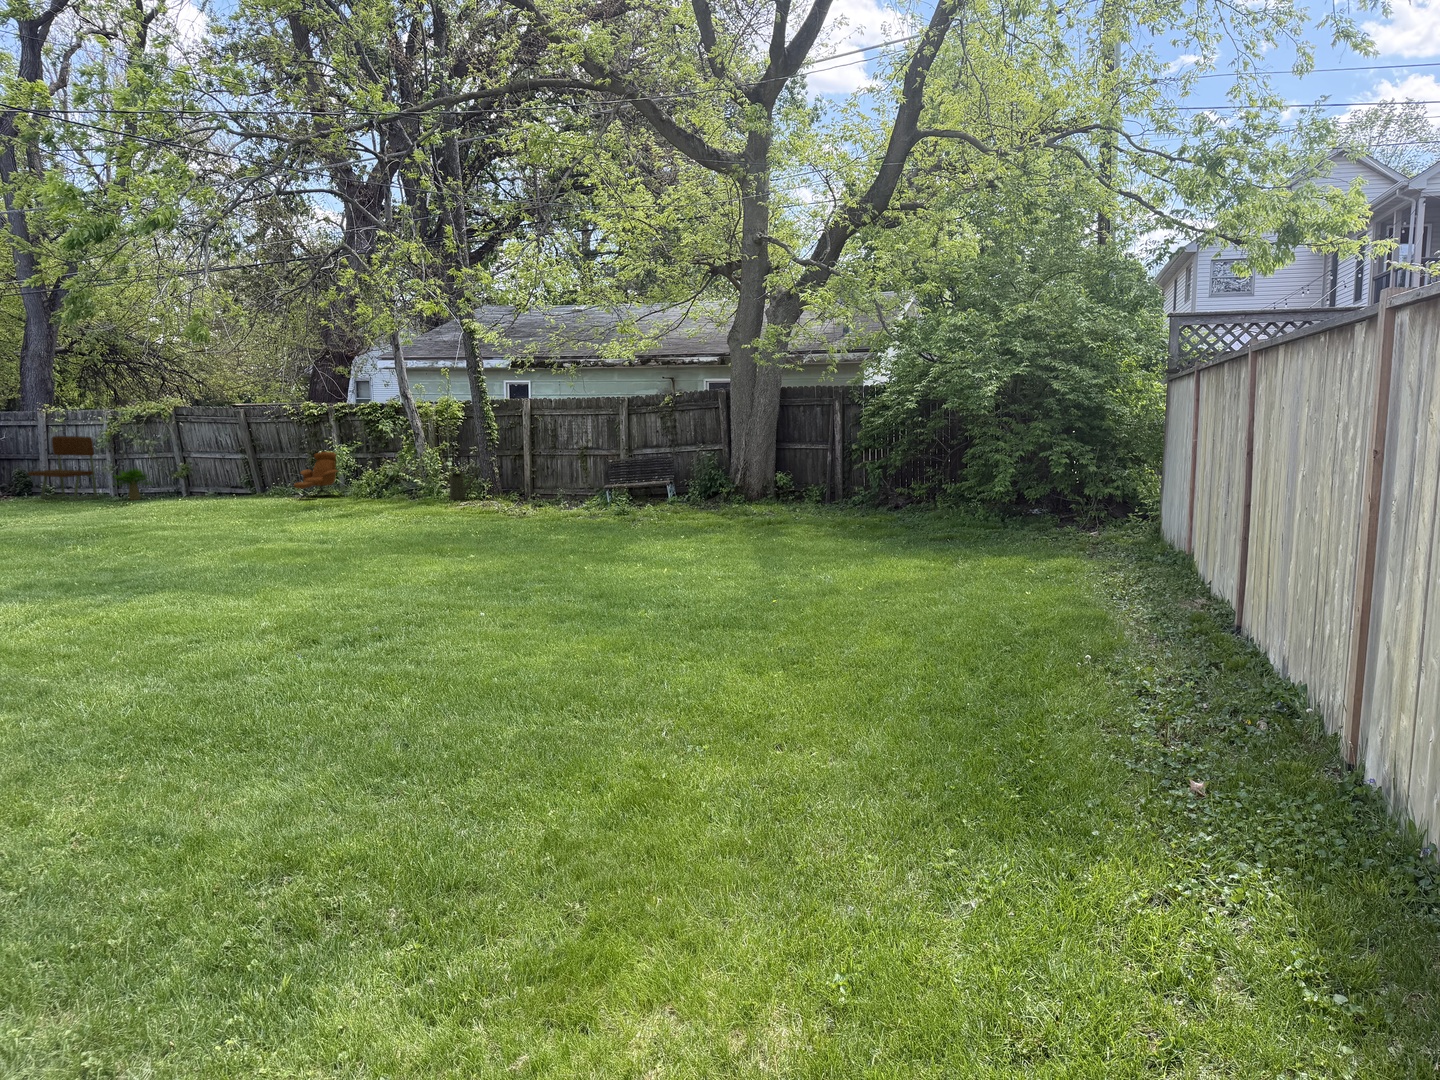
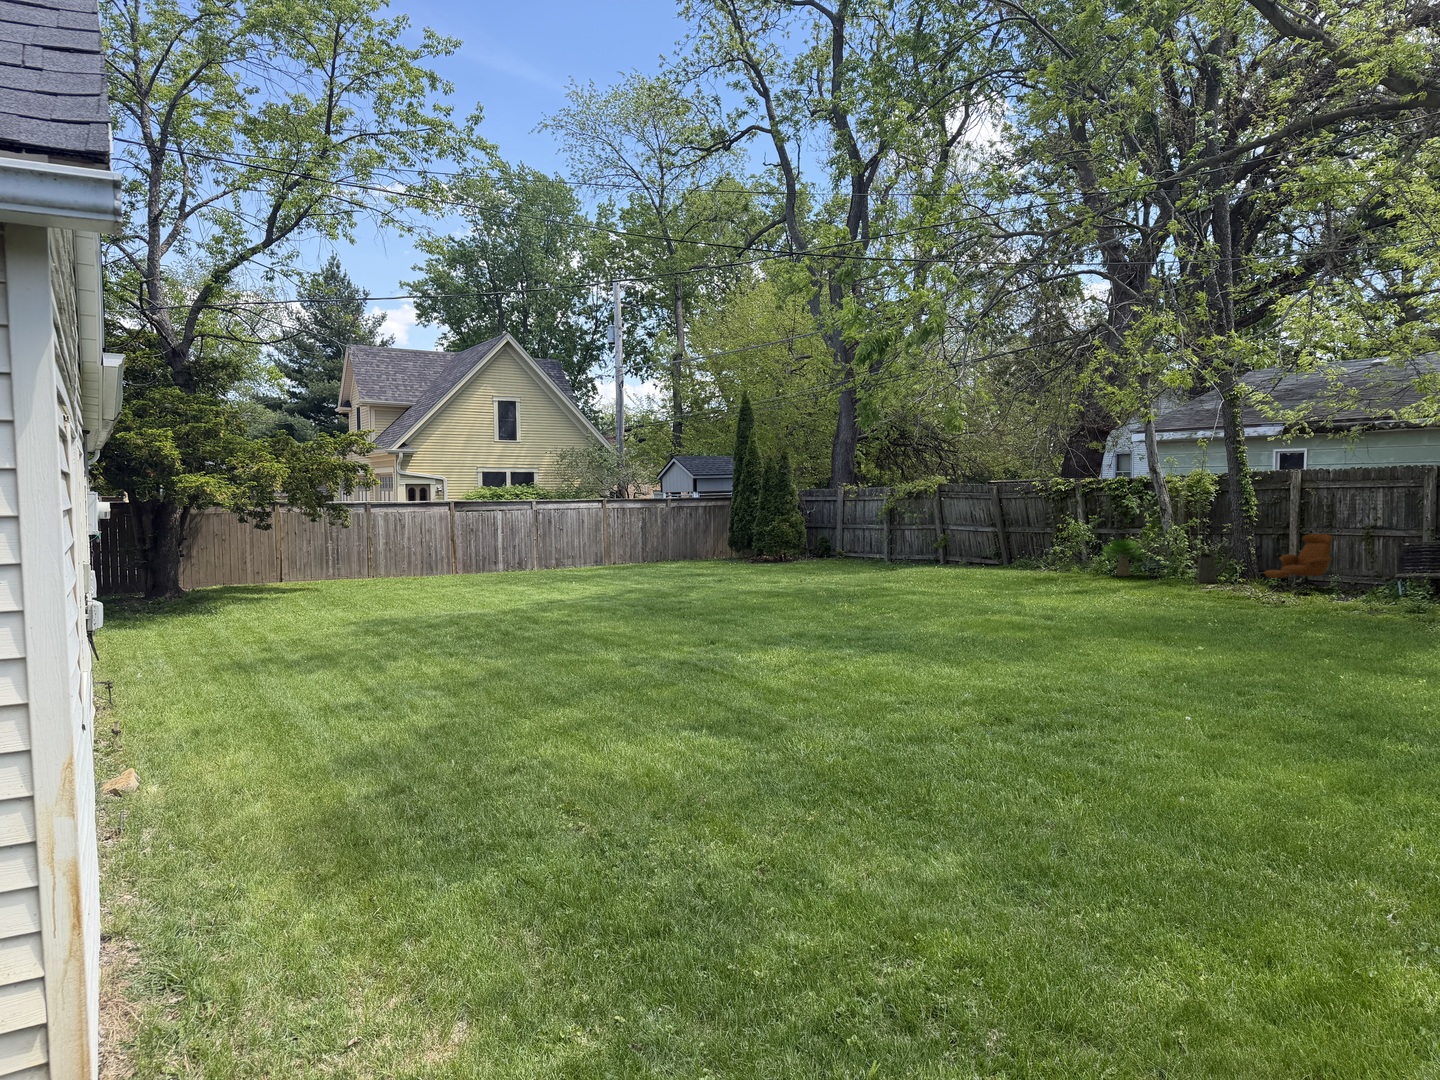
bench: present [28,436,98,501] -> none [836,509,882,561]
lounge chair: present [294,452,338,498] -> present [1264,534,1333,590]
potted plant: present [113,469,152,500] -> present [1103,541,1144,576]

